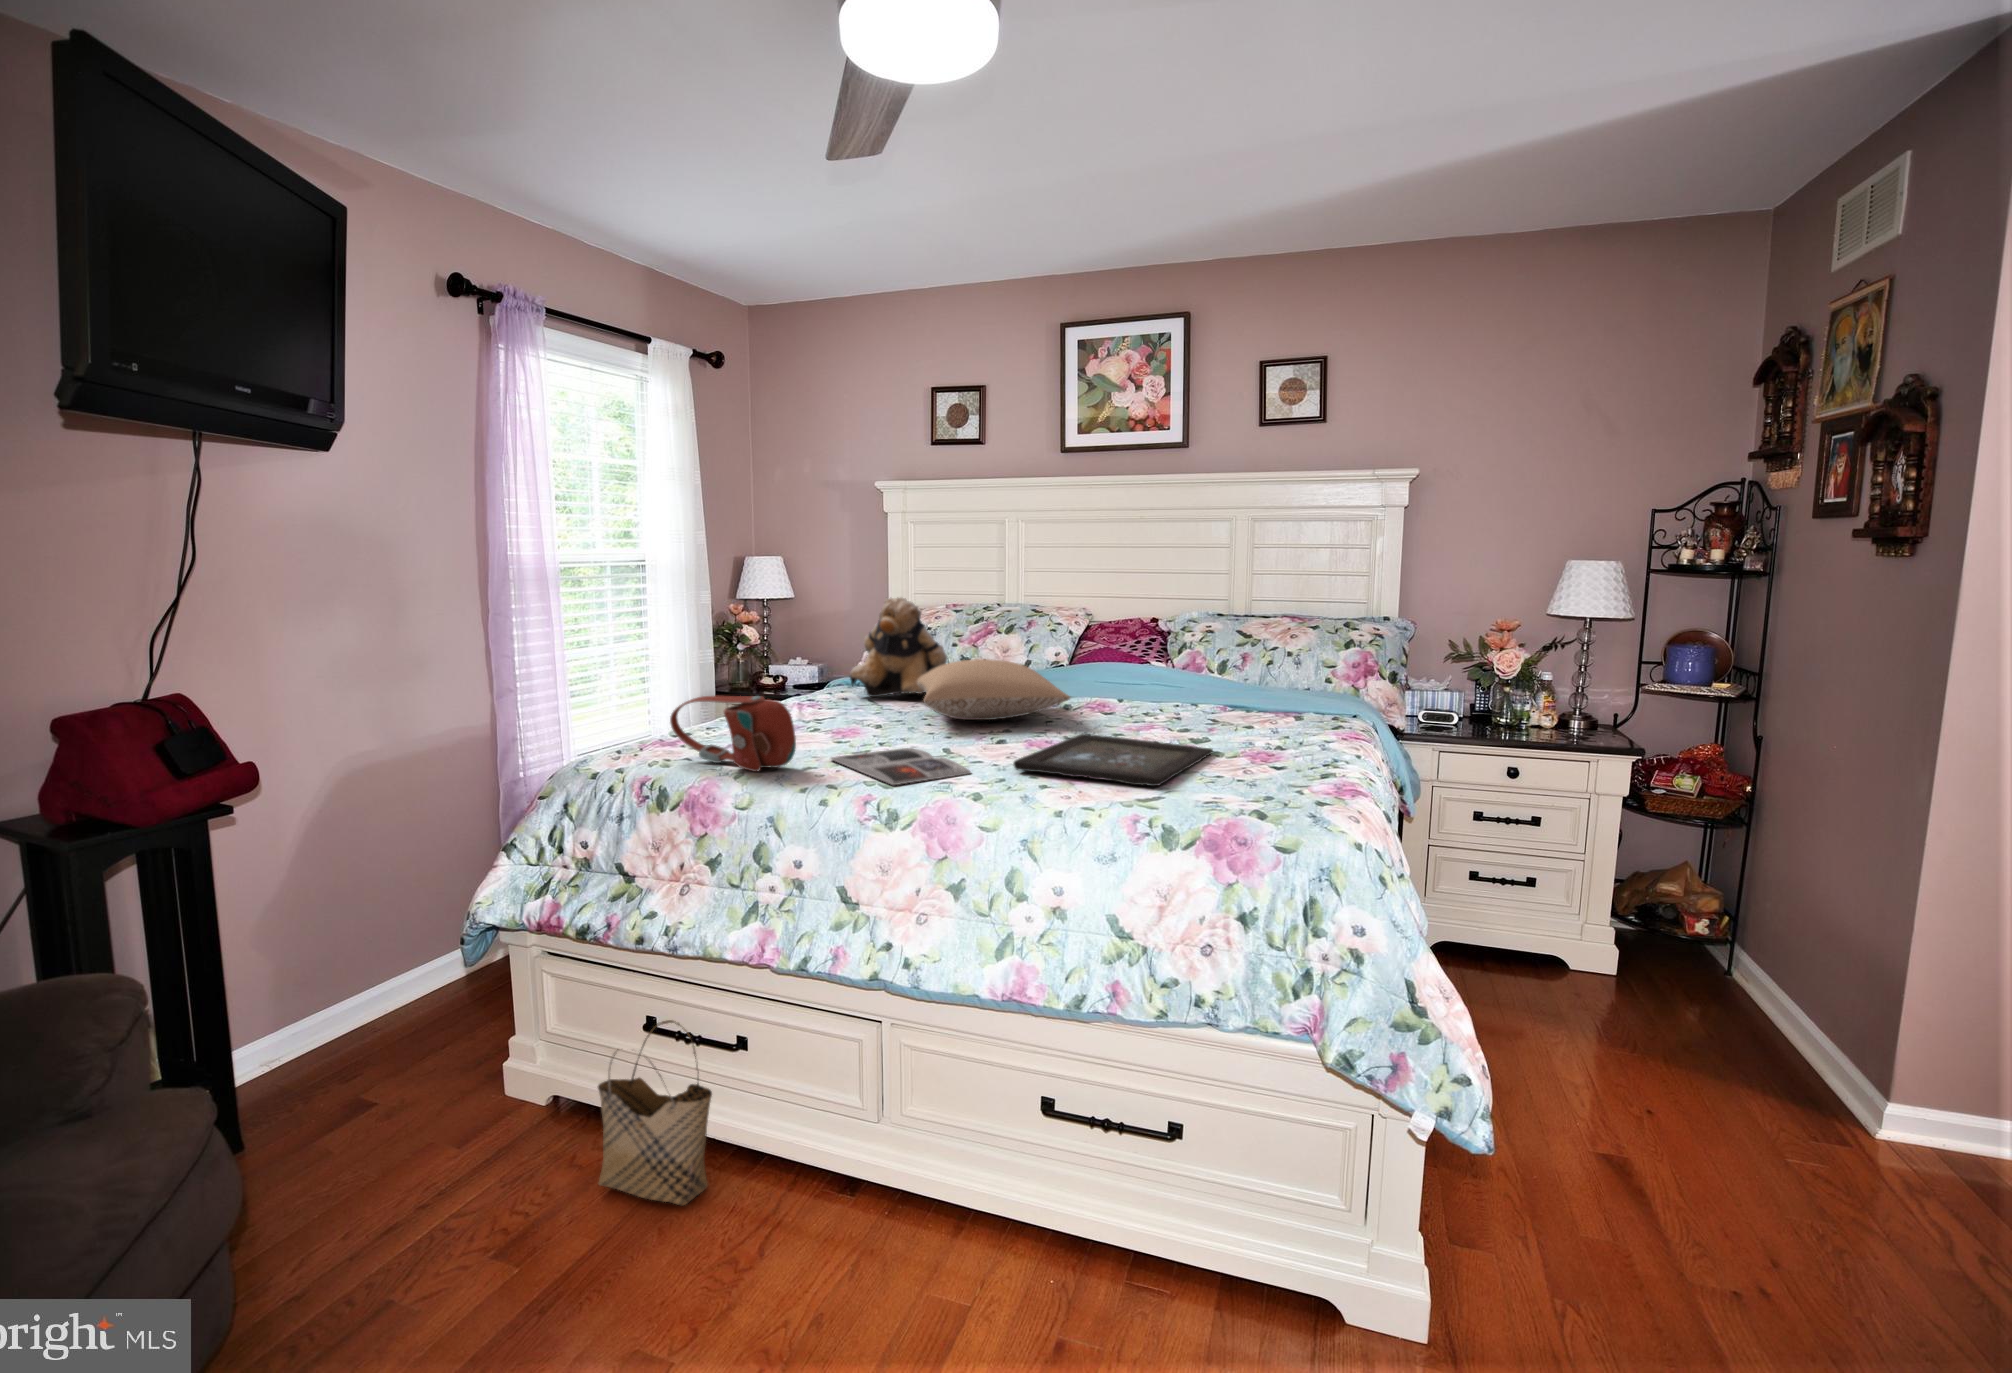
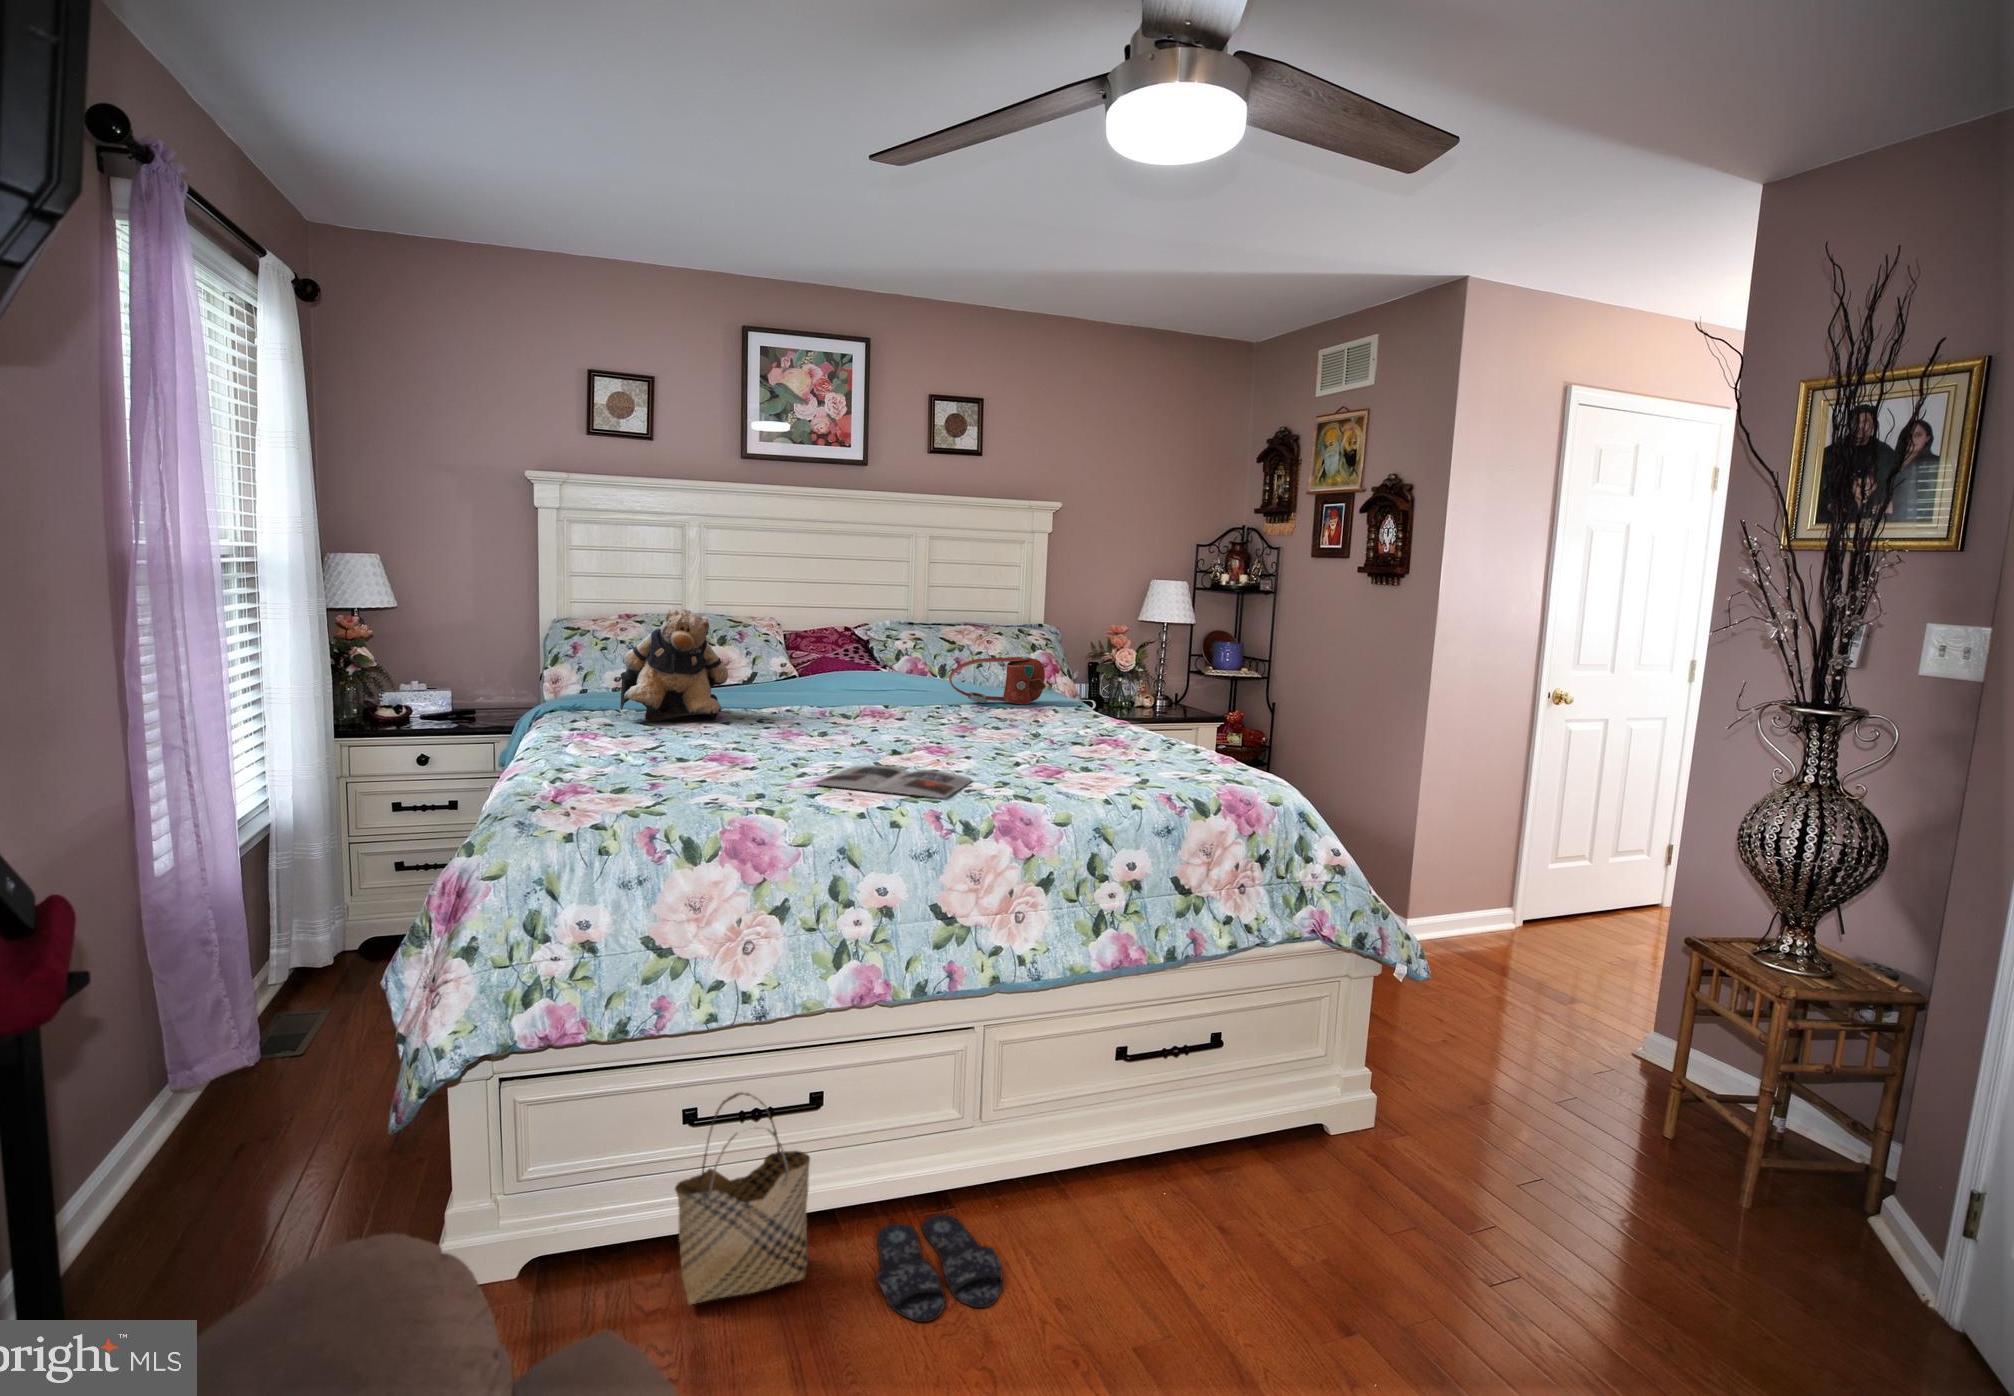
pillow: present [917,659,1070,720] -> none [739,674,934,735]
handbag: present [670,696,796,772] -> present [949,656,1046,705]
tray: present [1013,734,1213,786] -> none [976,738,1136,773]
slippers: none [709,1195,852,1306] -> present [876,1214,1003,1322]

